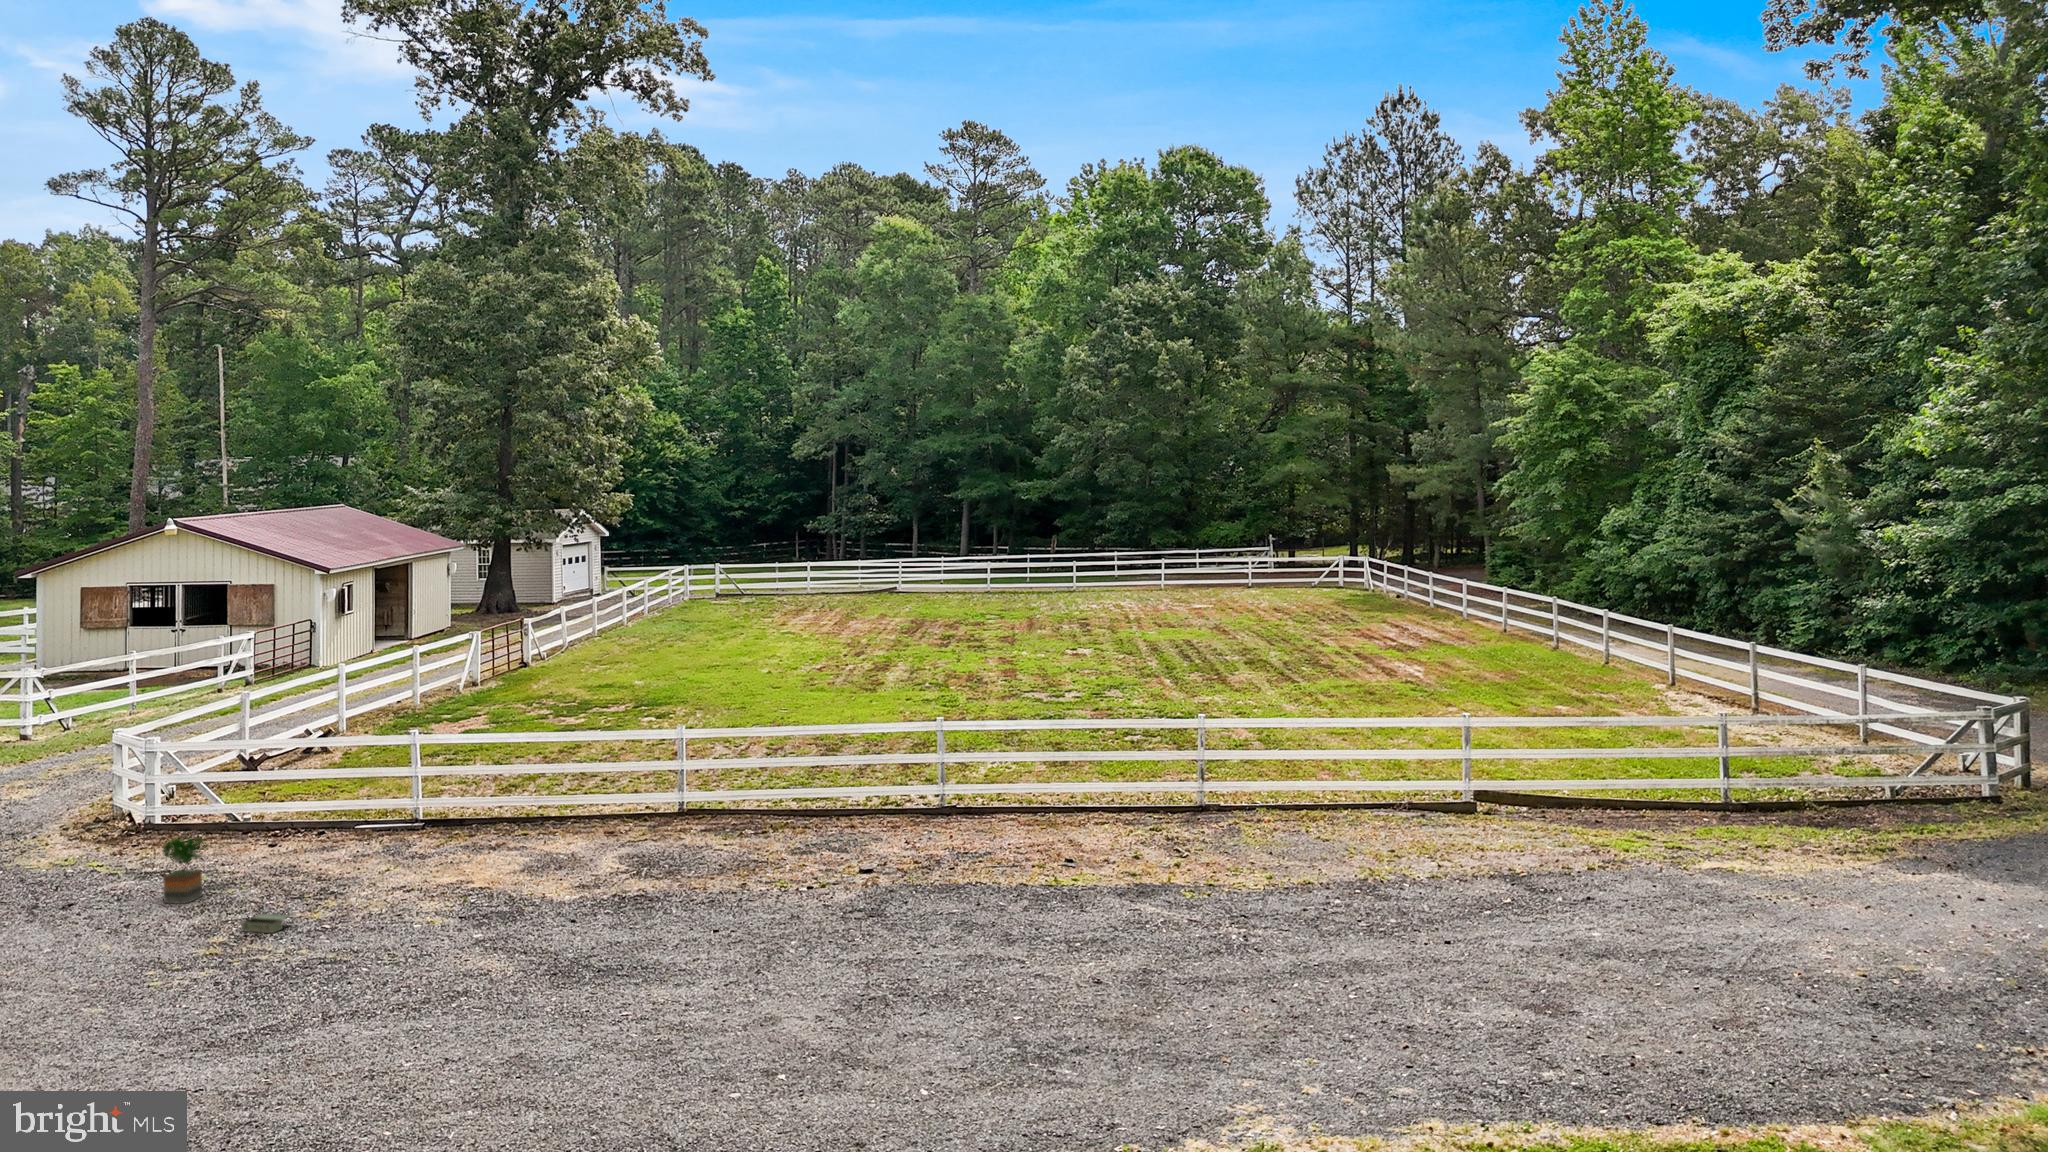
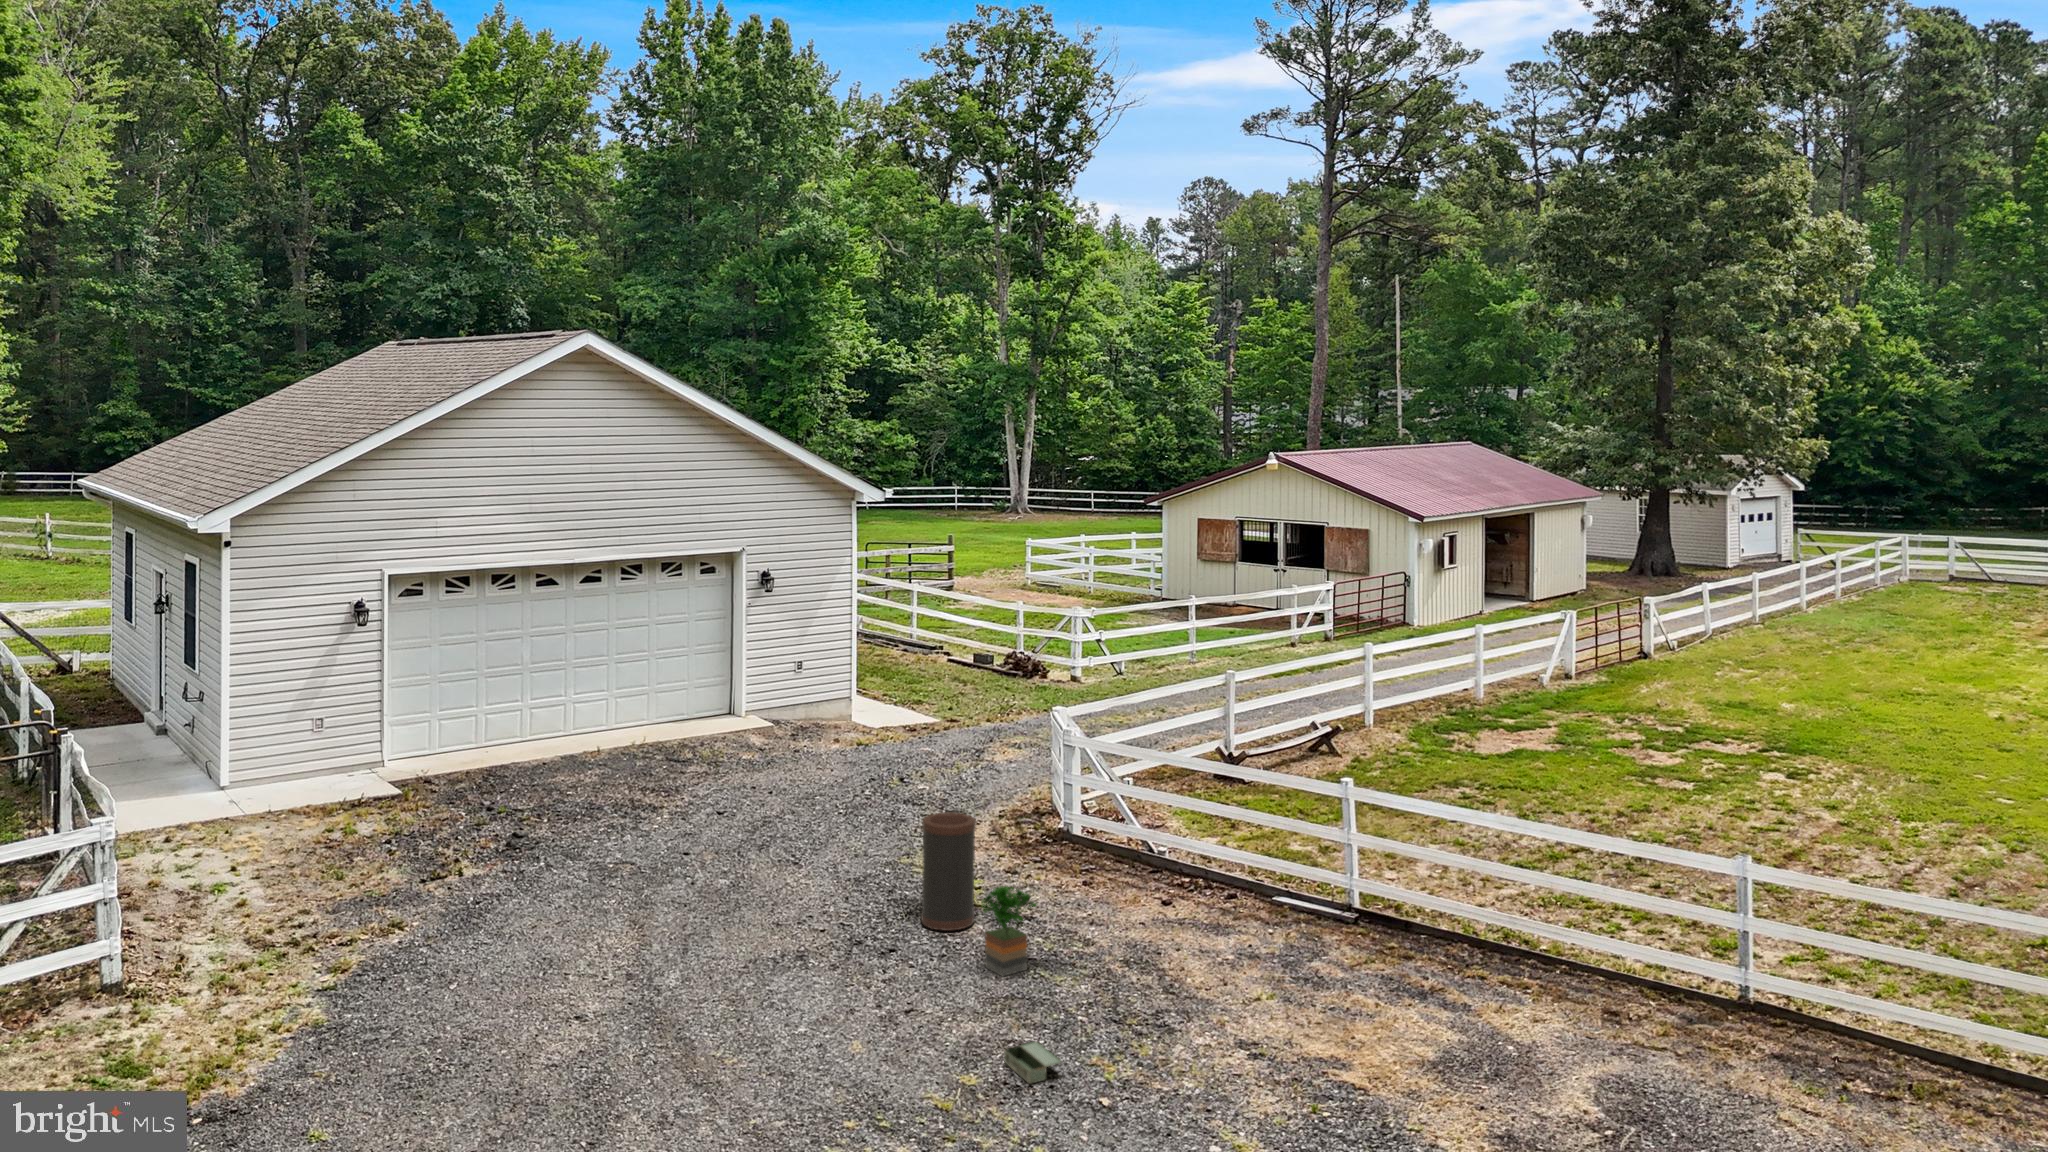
trash can: none [67,804,123,900] -> present [921,812,976,931]

